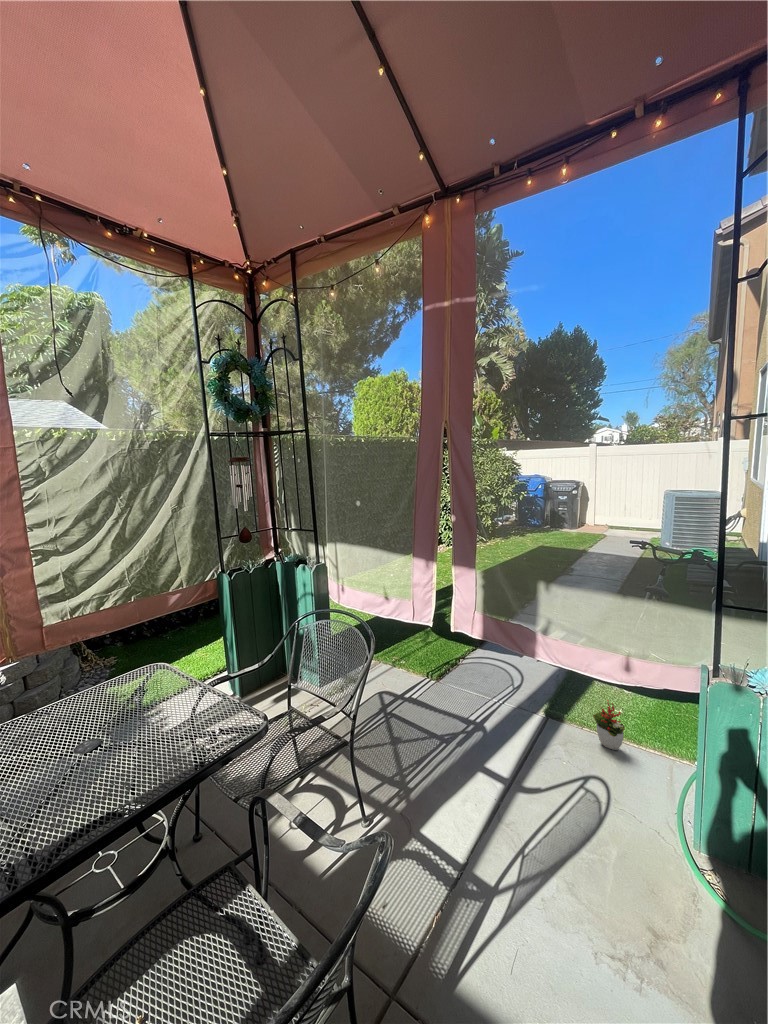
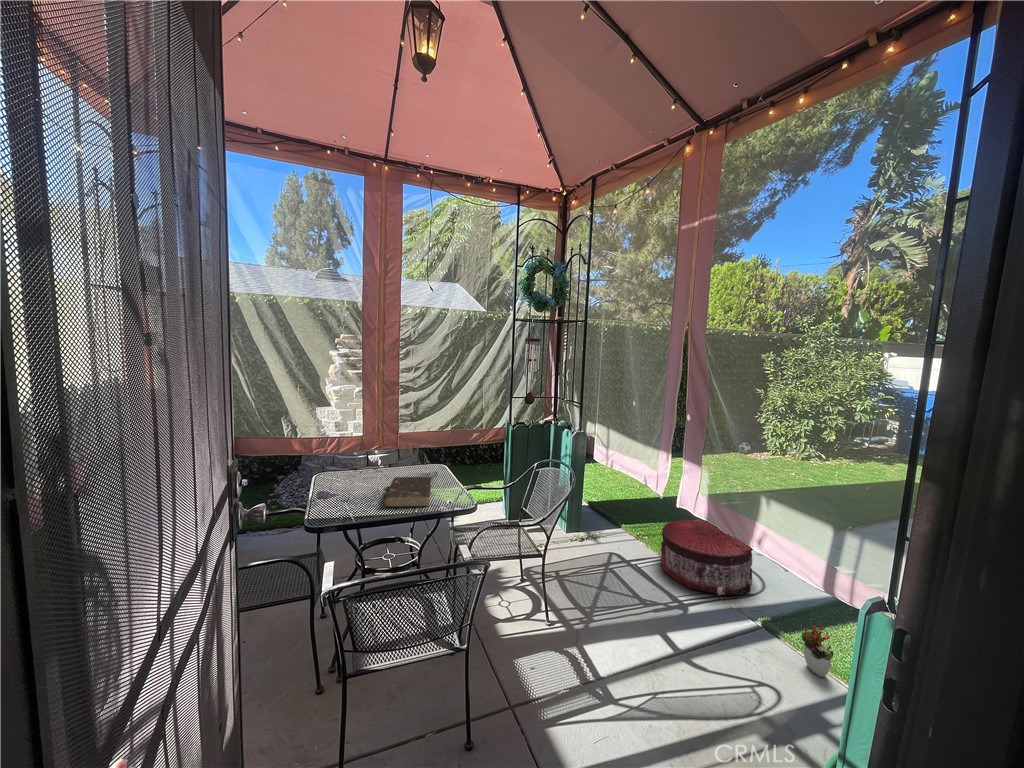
pouf: none [429,626,520,704] -> present [661,519,753,595]
book: none [88,689,184,779] -> present [384,477,432,507]

